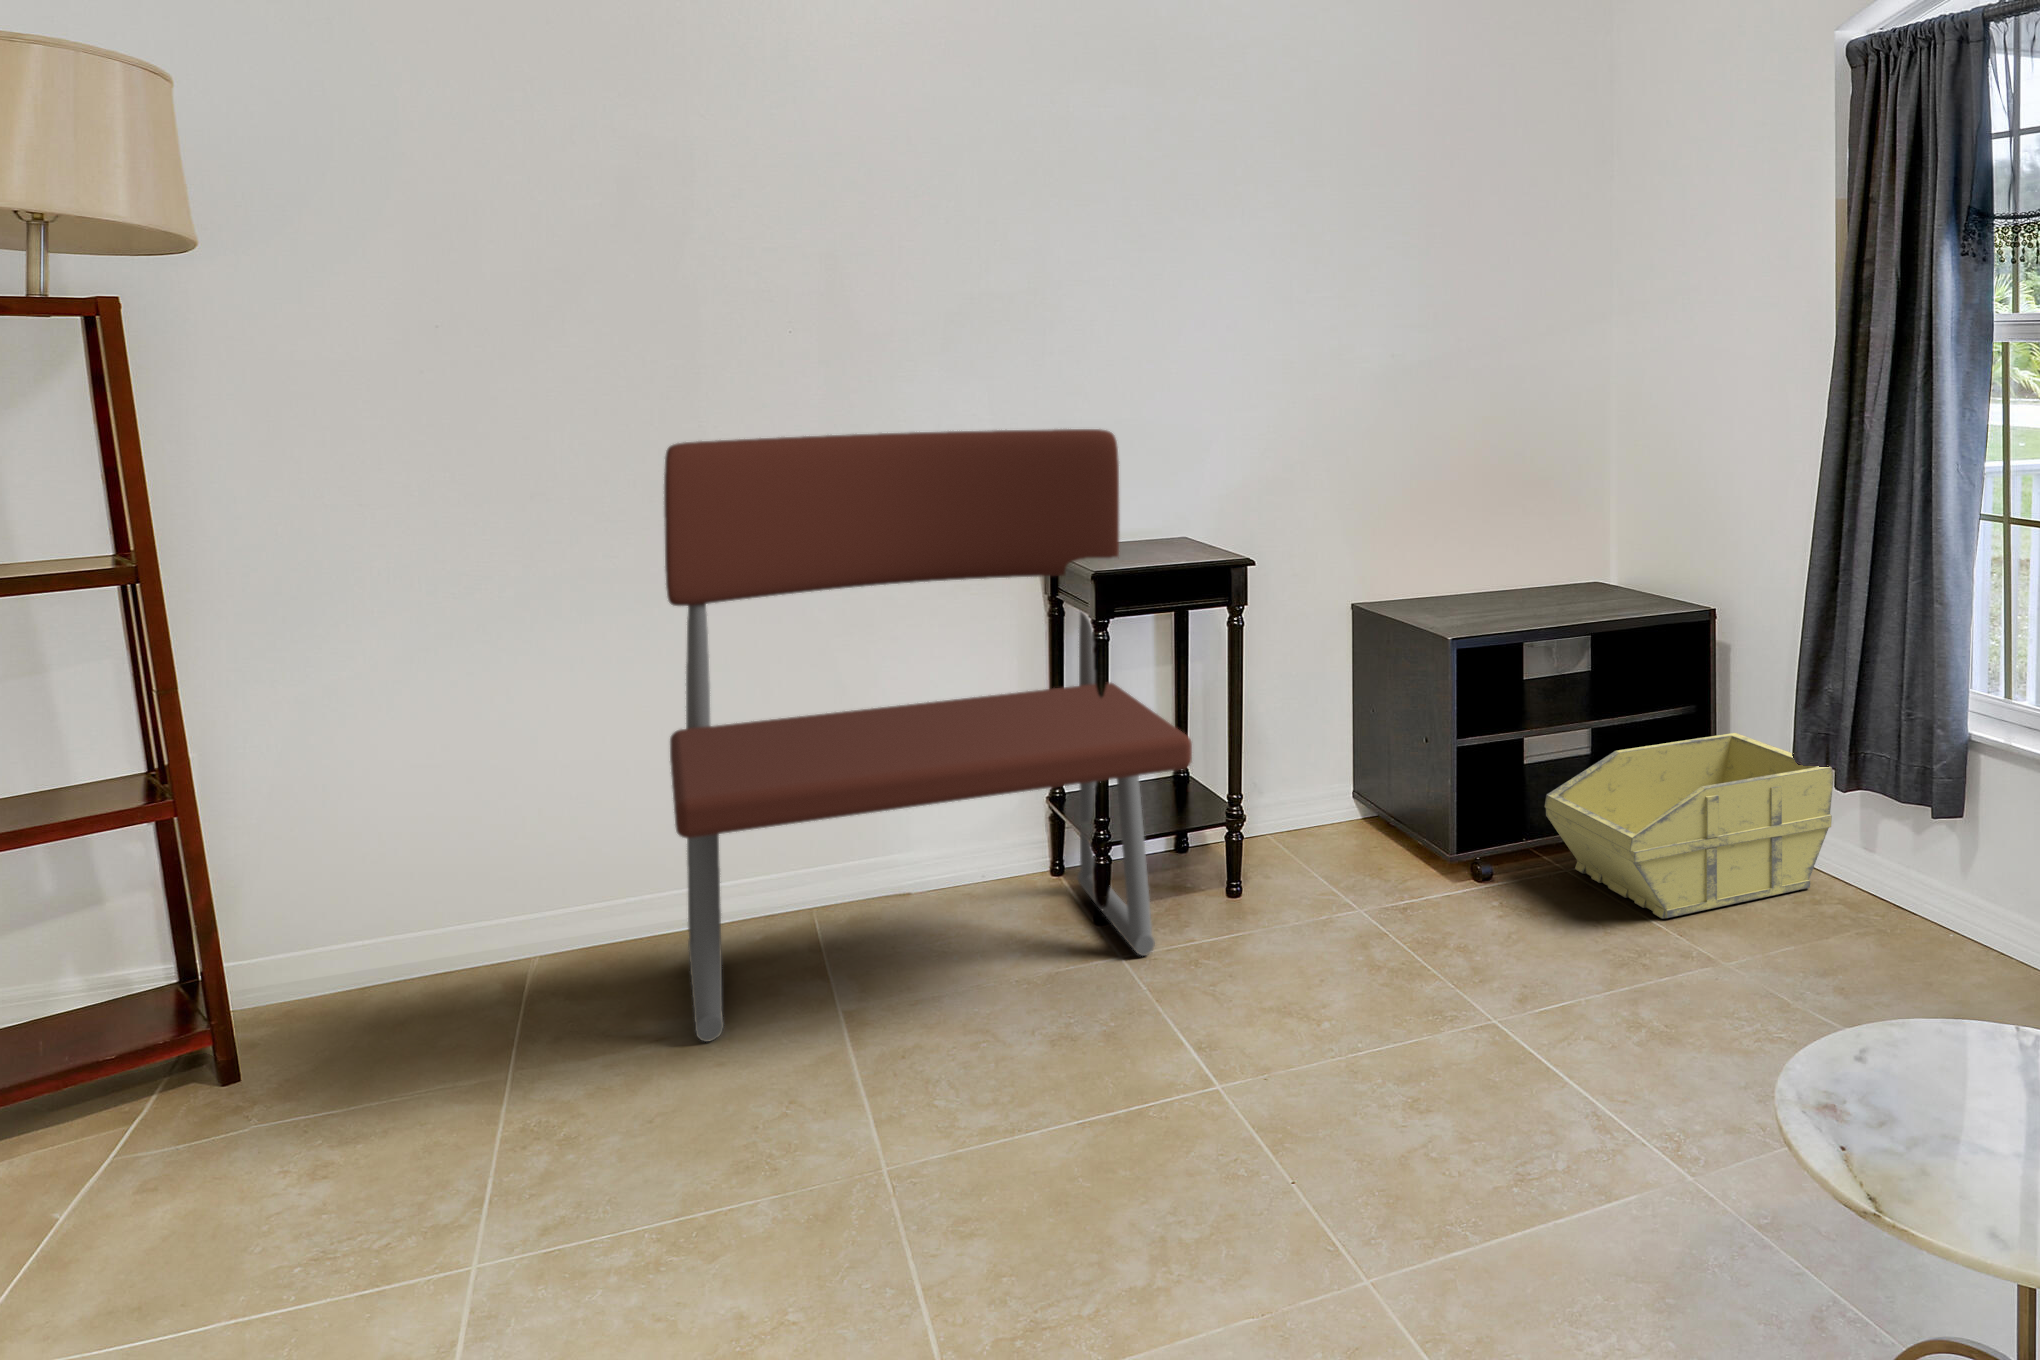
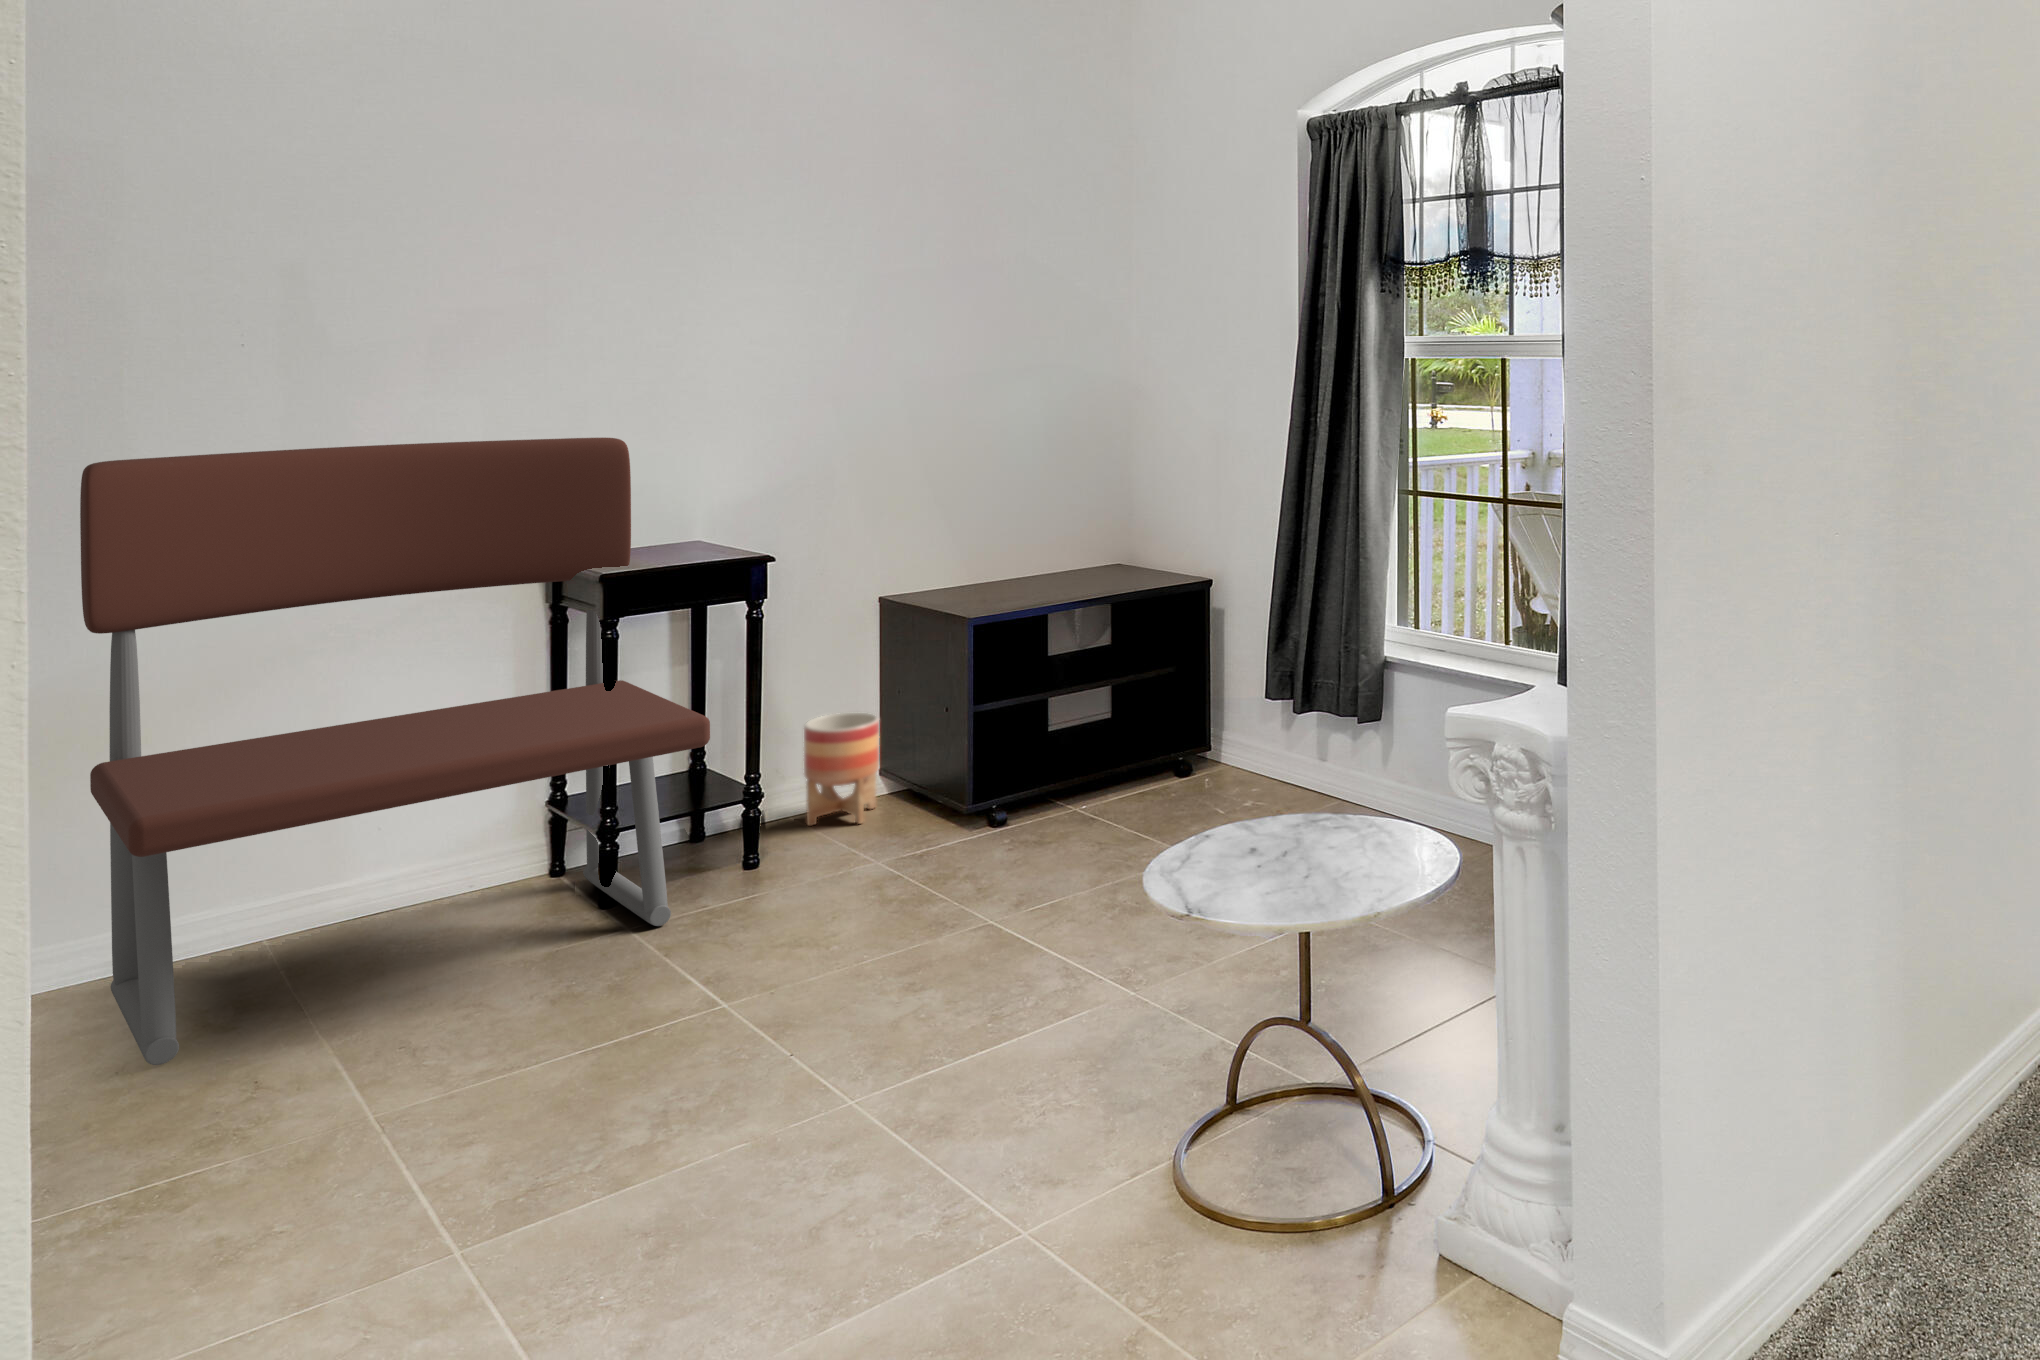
planter: none [1283,731,1356,856] -> present [804,713,879,826]
storage bin: present [1544,733,1833,919] -> none [1053,681,1293,834]

